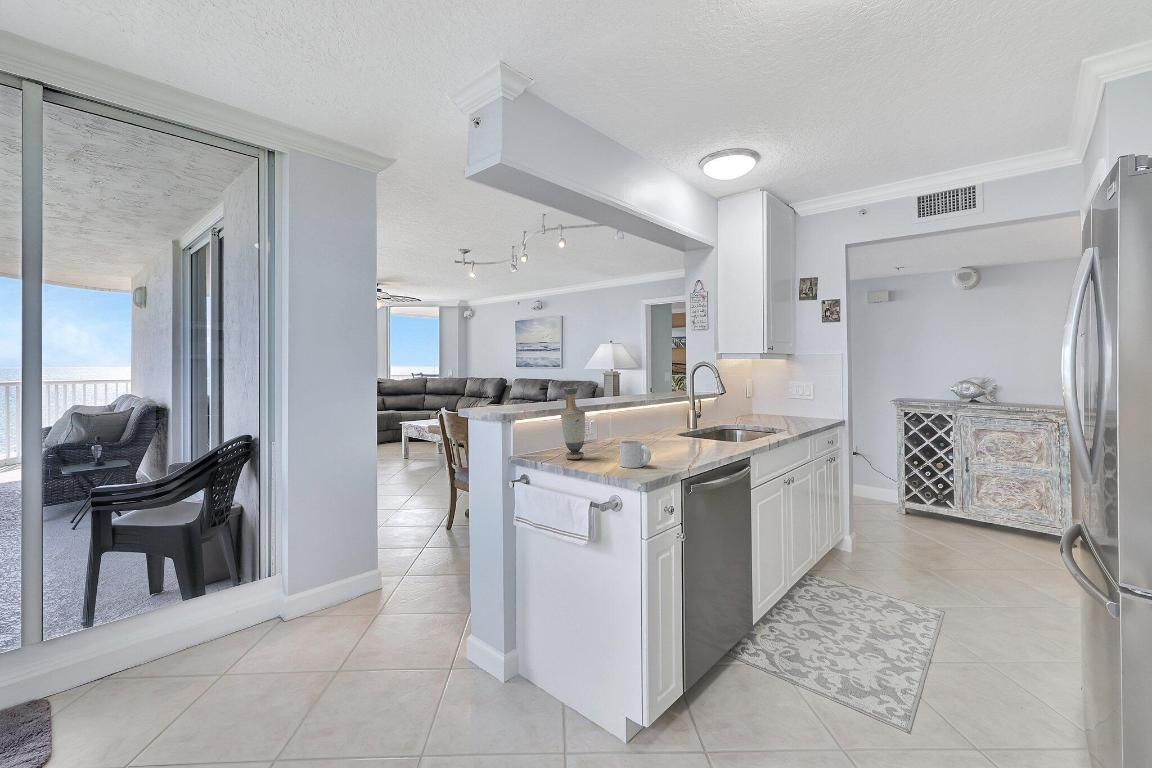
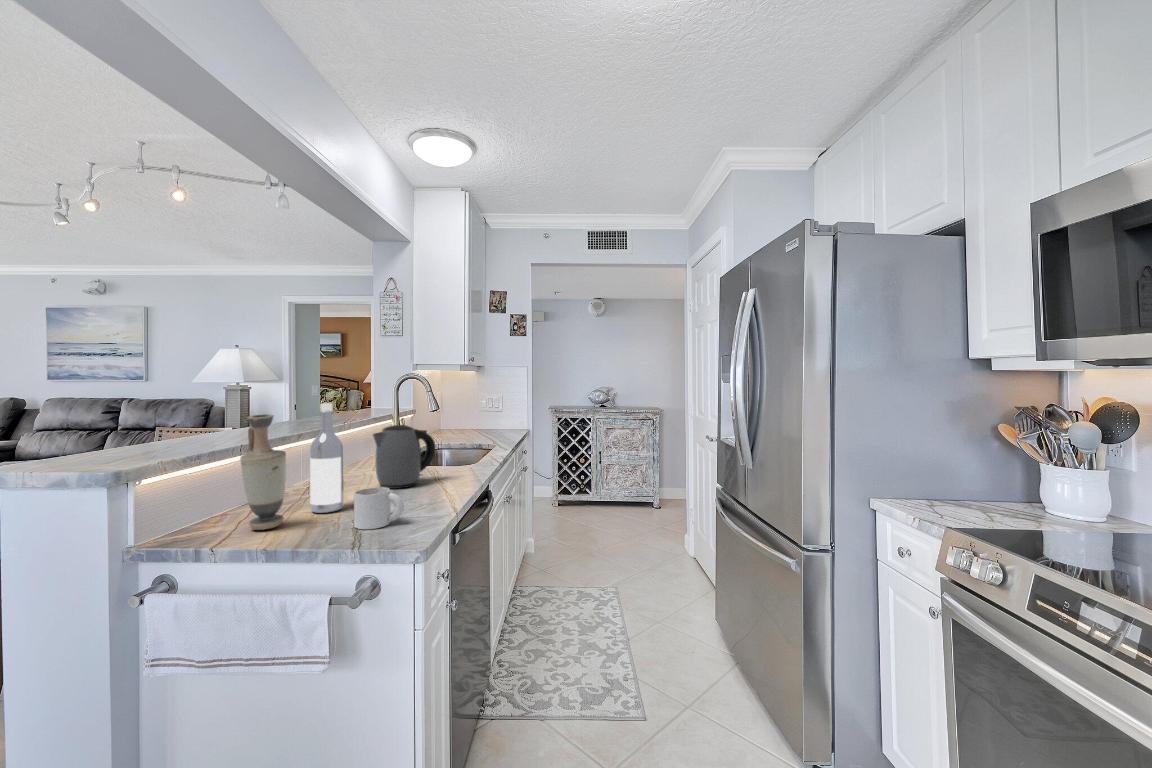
wine bottle: none [603,381,624,457] -> present [310,403,344,513]
kettle: none [653,401,703,450] -> present [373,425,435,489]

